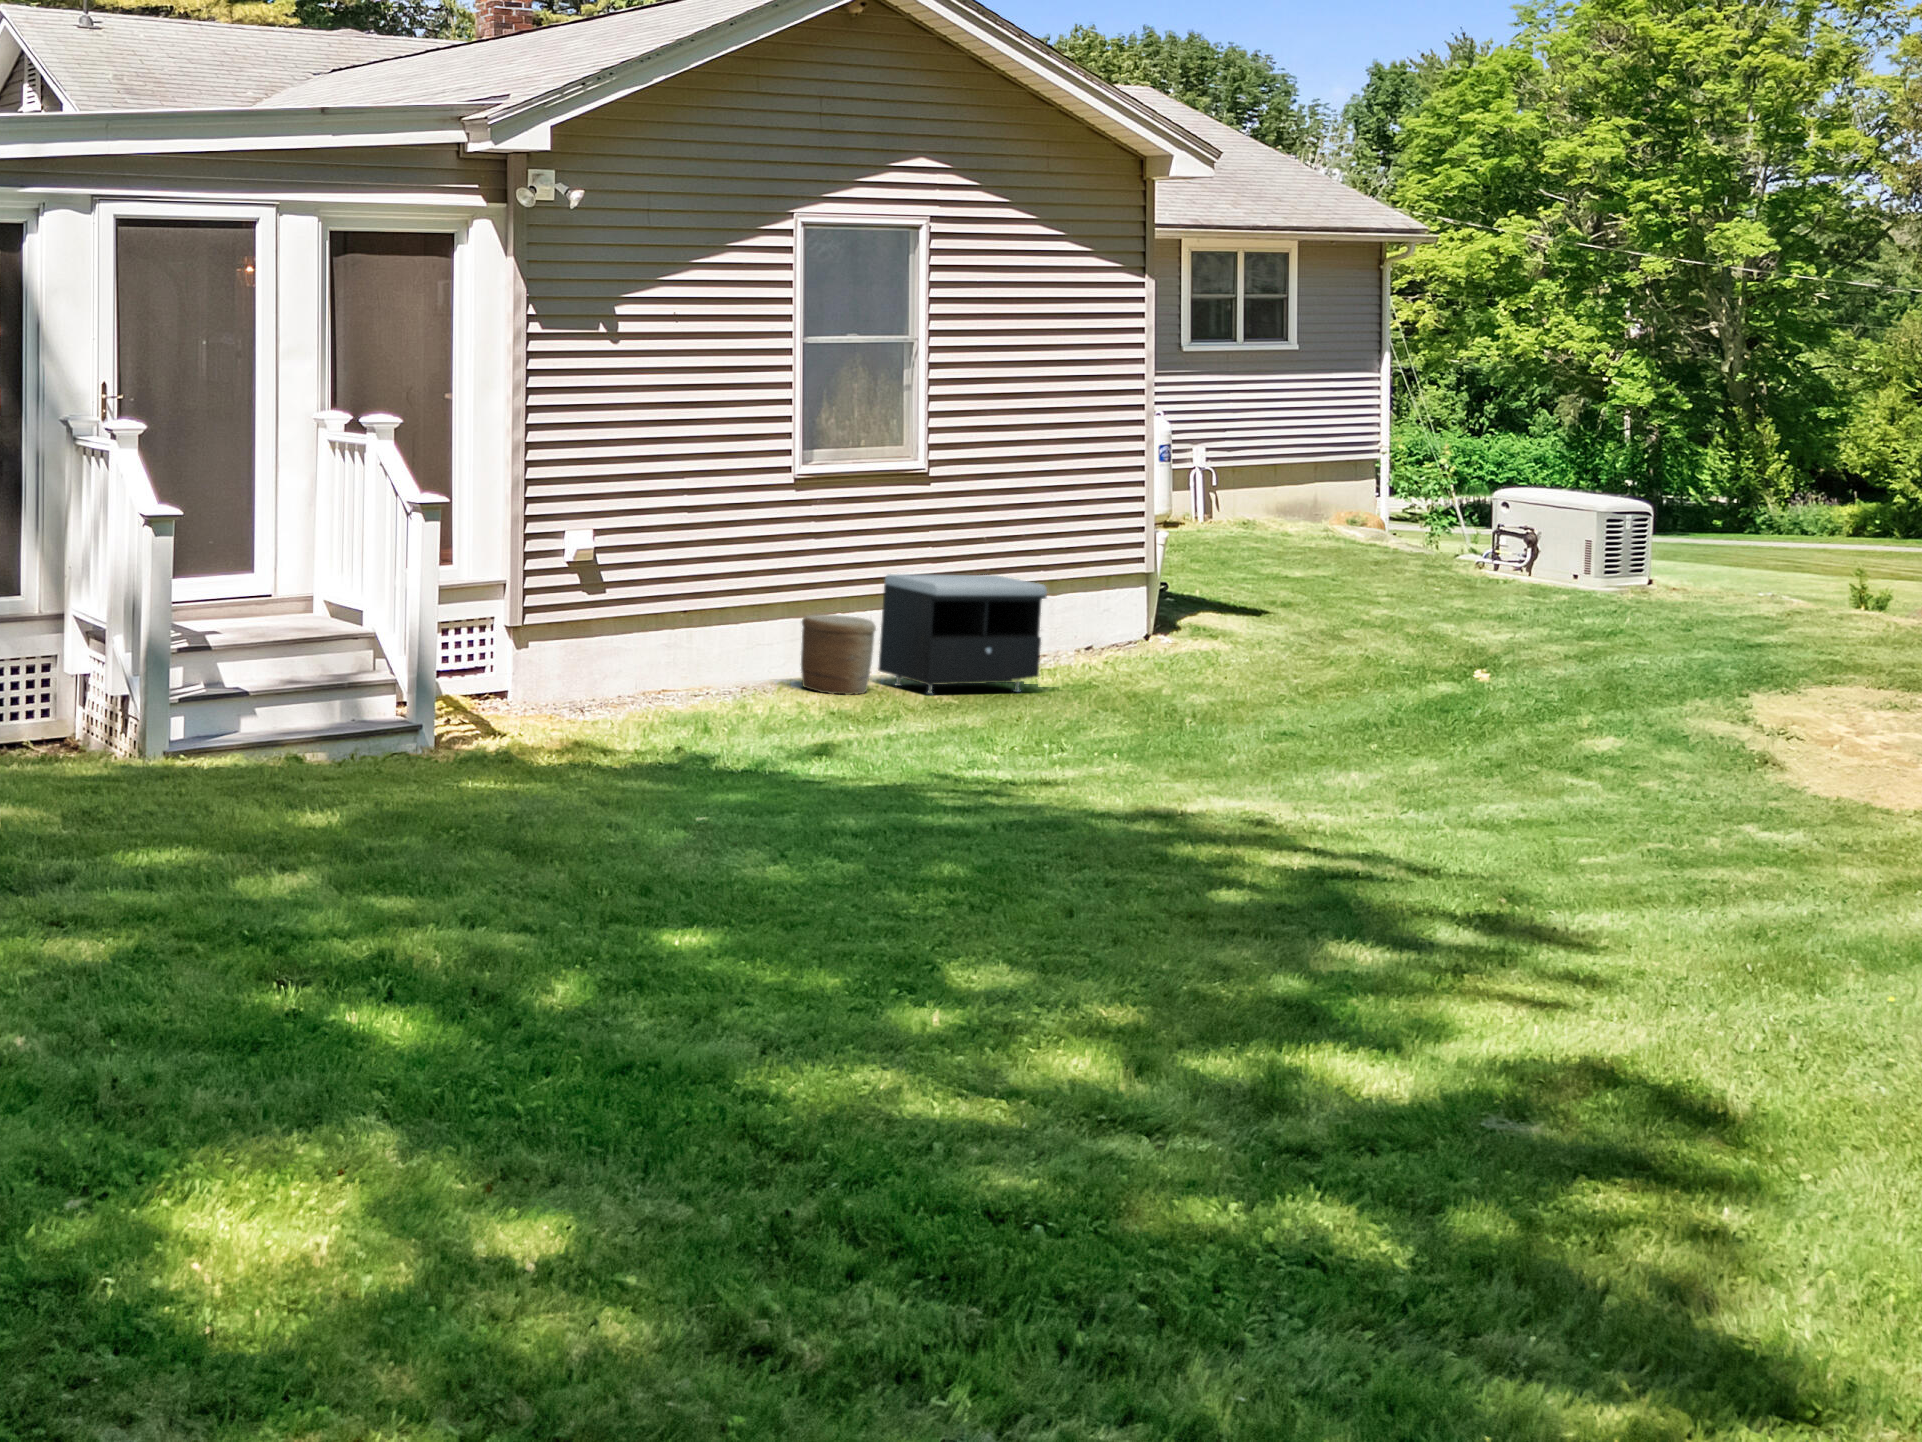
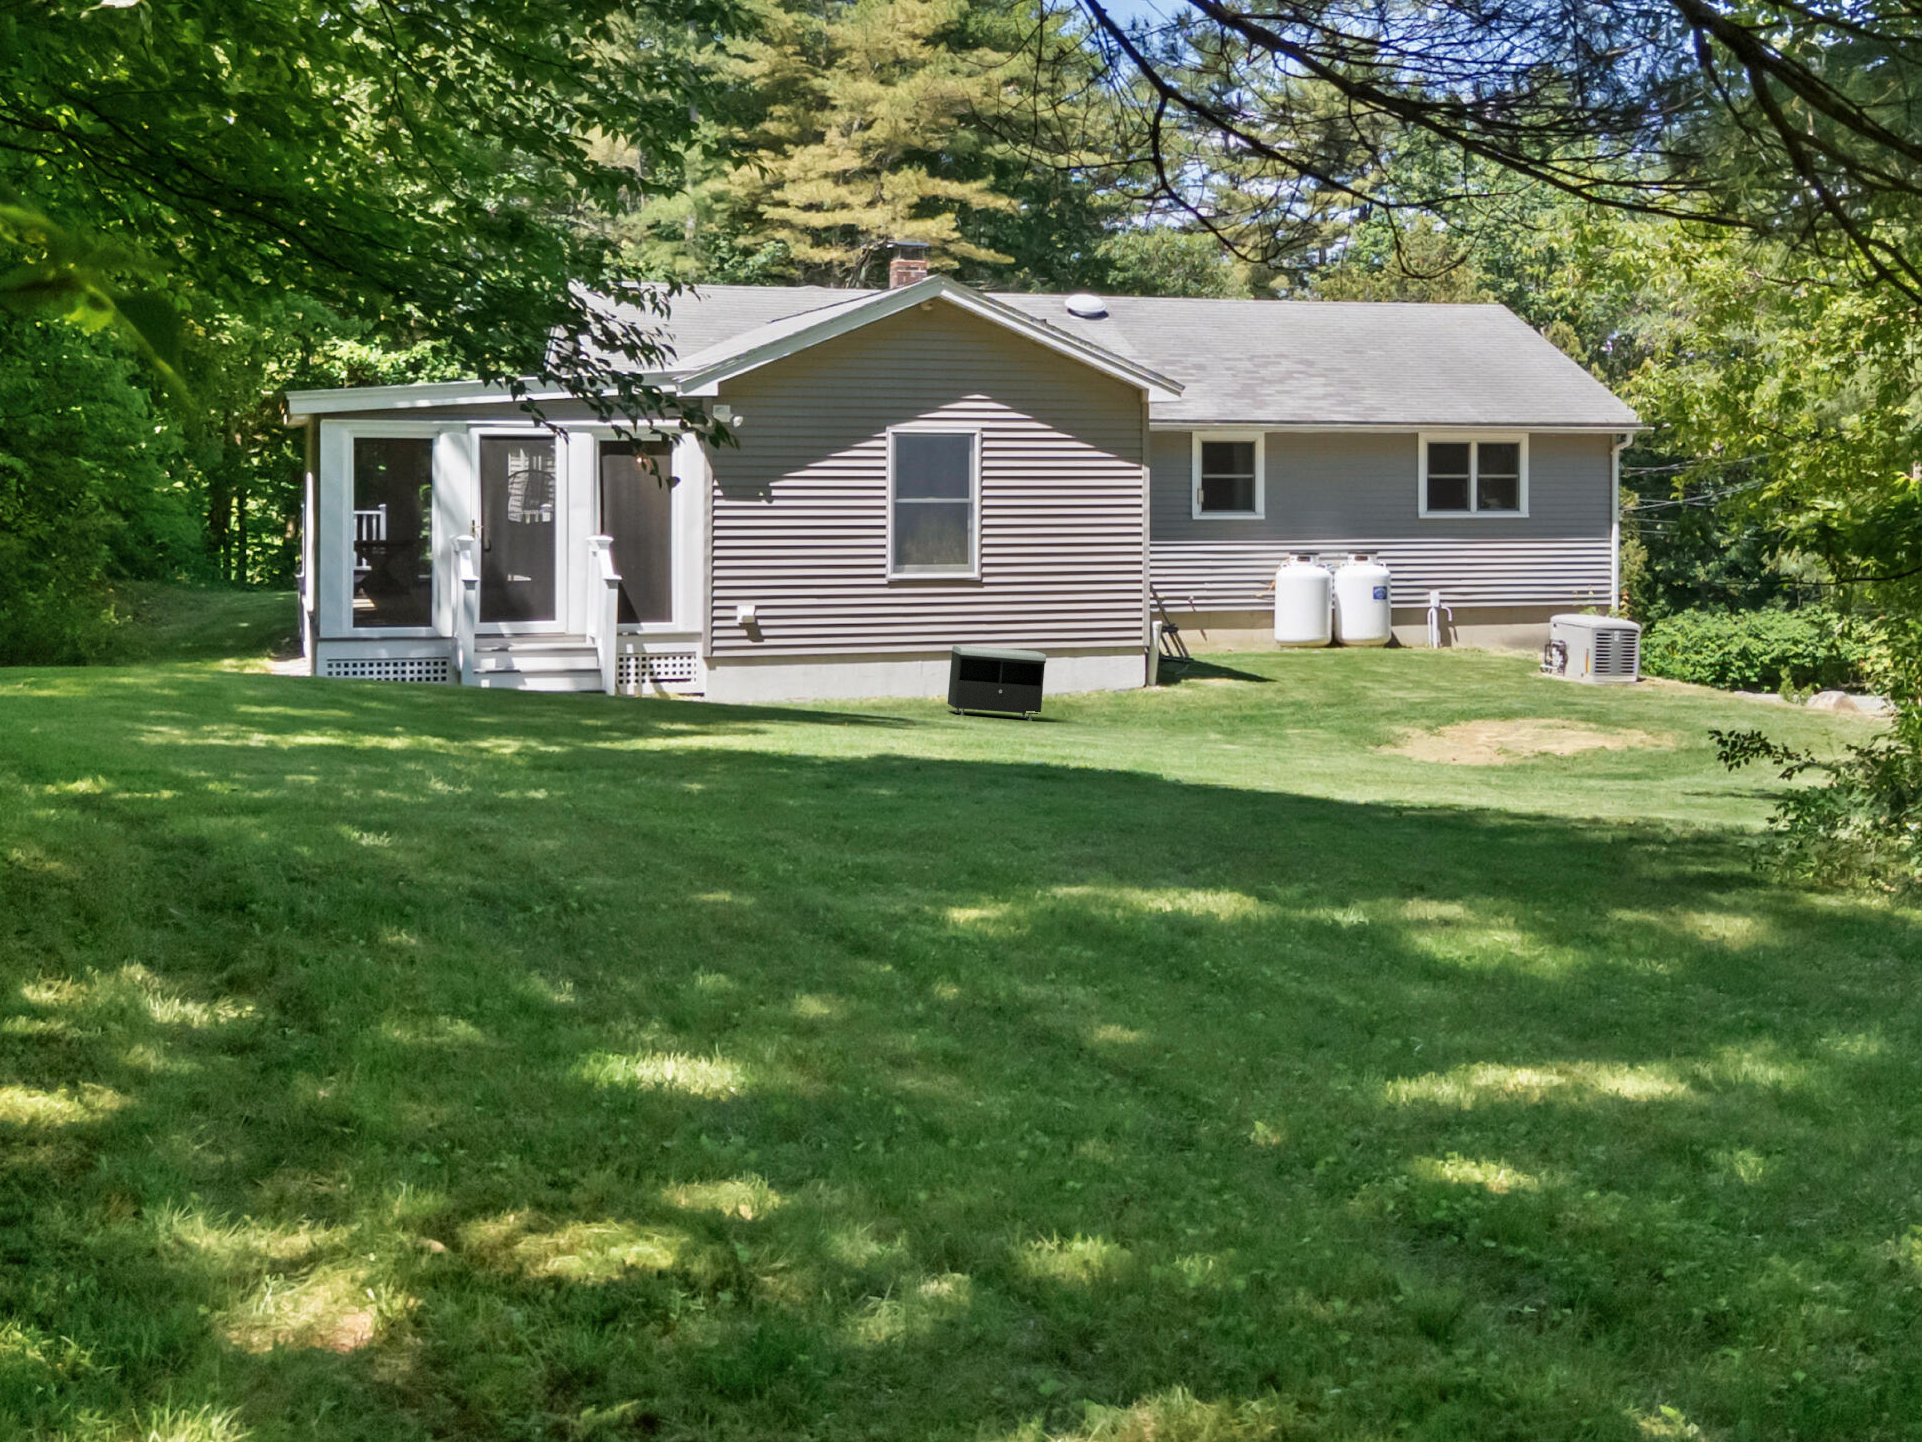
woven basket: present [801,615,876,695] -> none [884,665,929,711]

